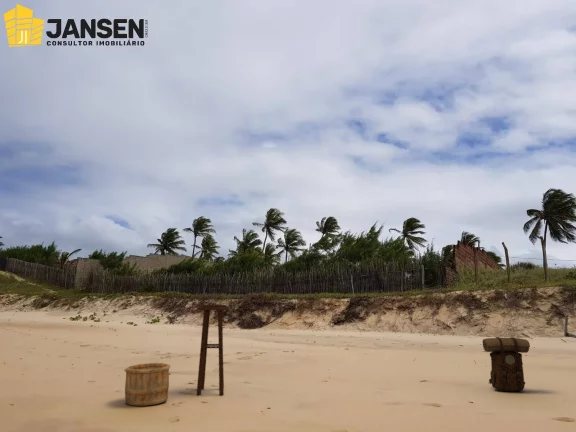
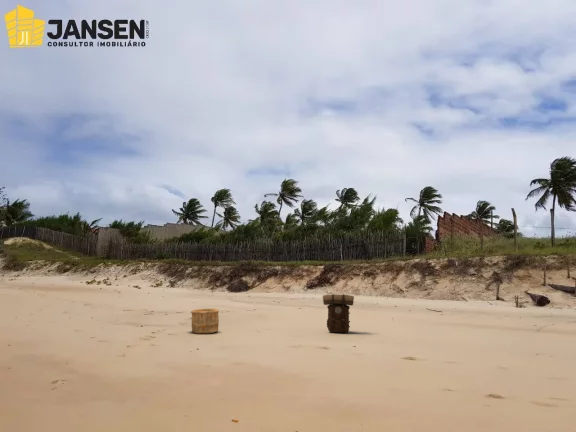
stool: present [197,305,229,395] -> none [113,270,139,331]
wooden bucket: present [124,363,170,406] -> present [191,309,219,333]

